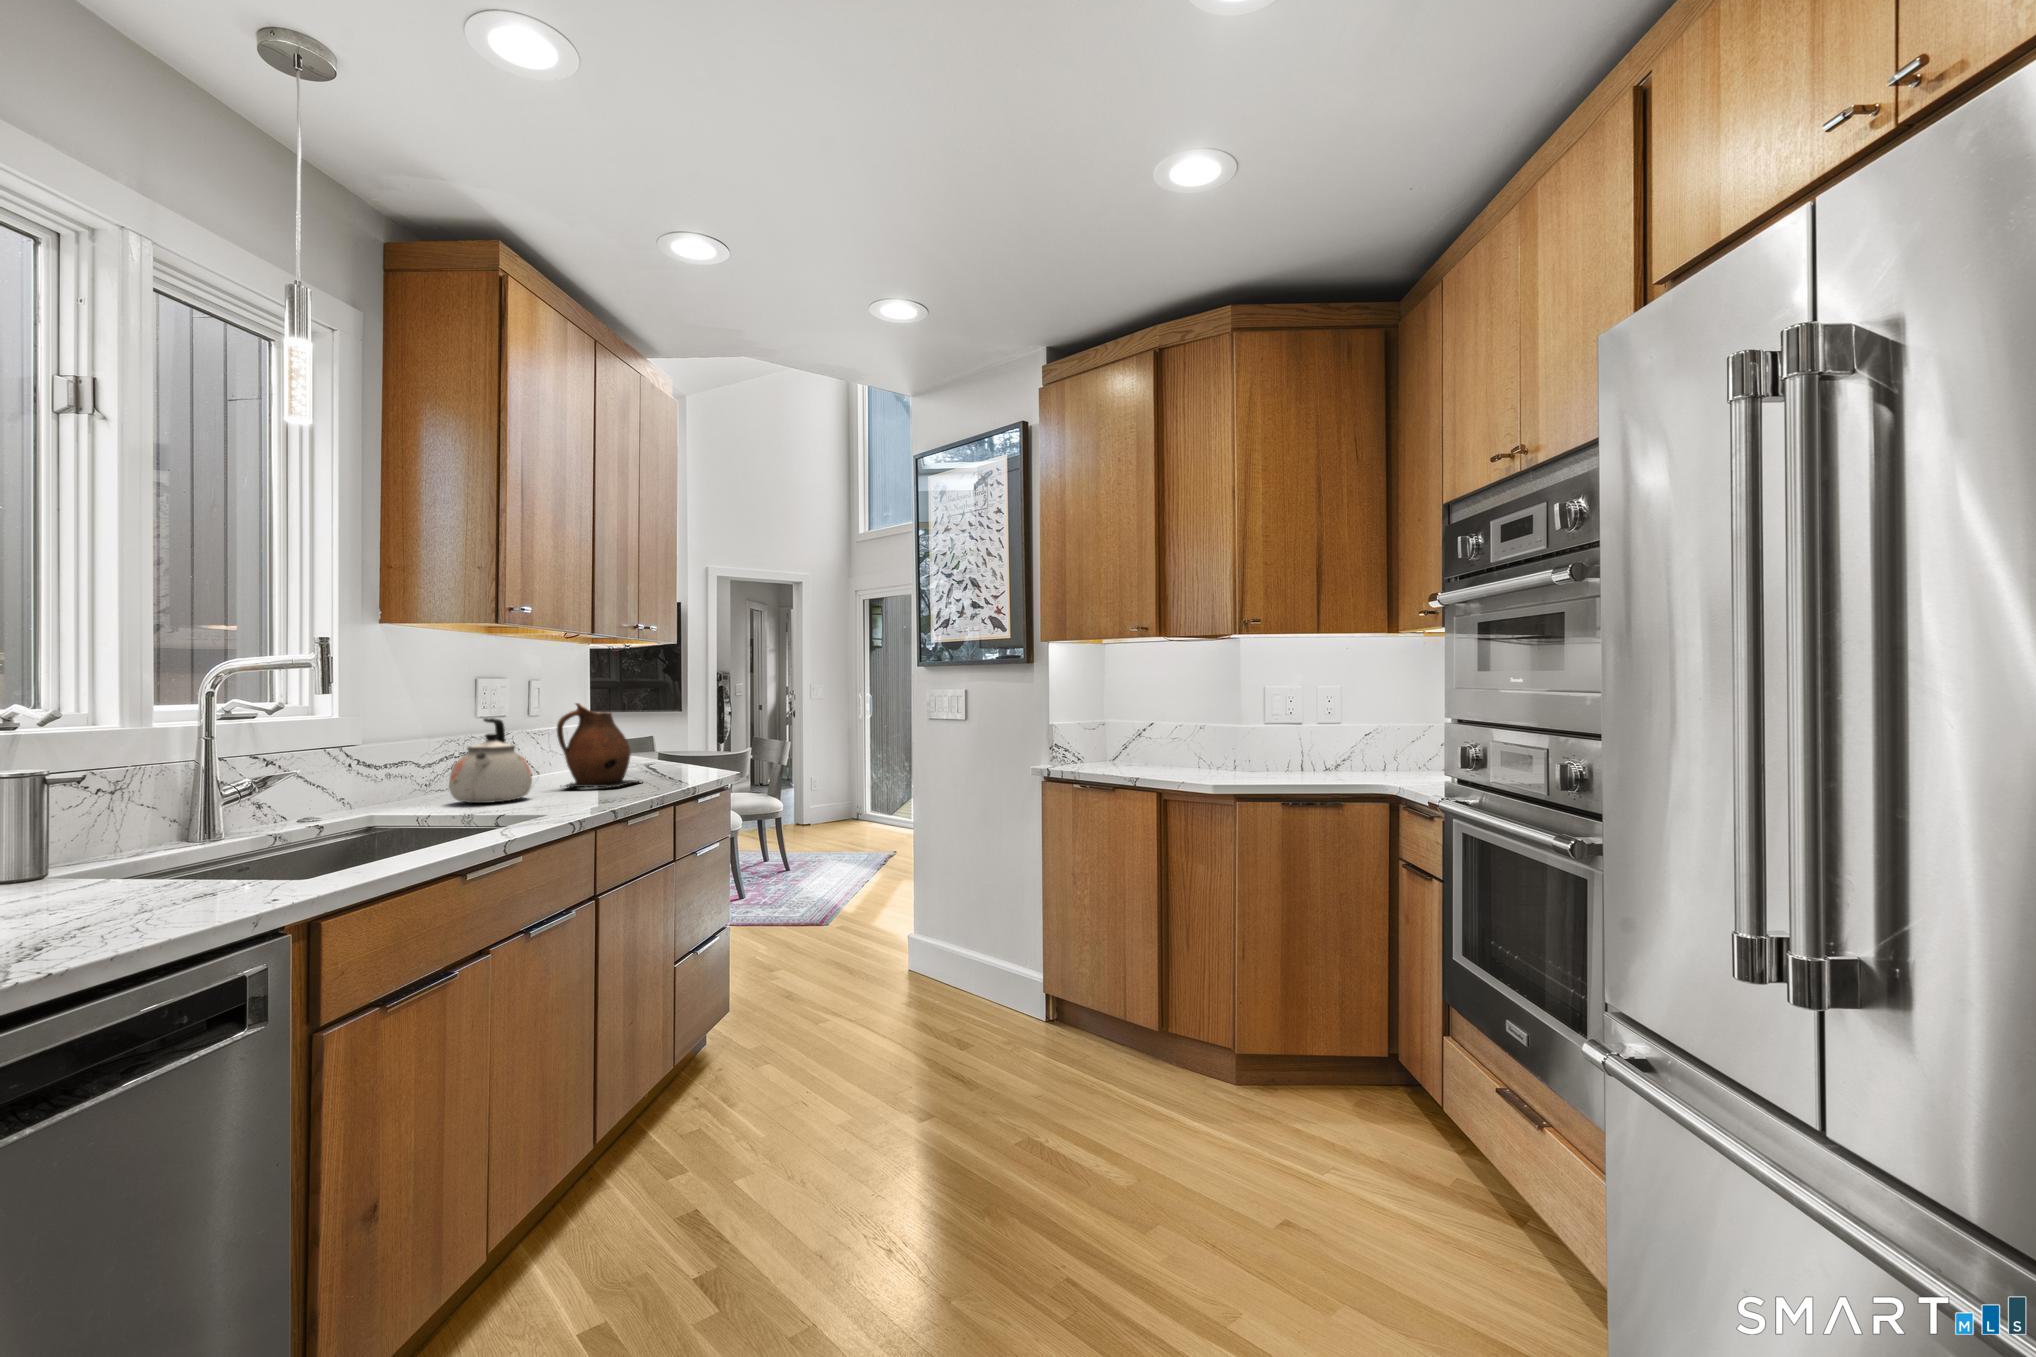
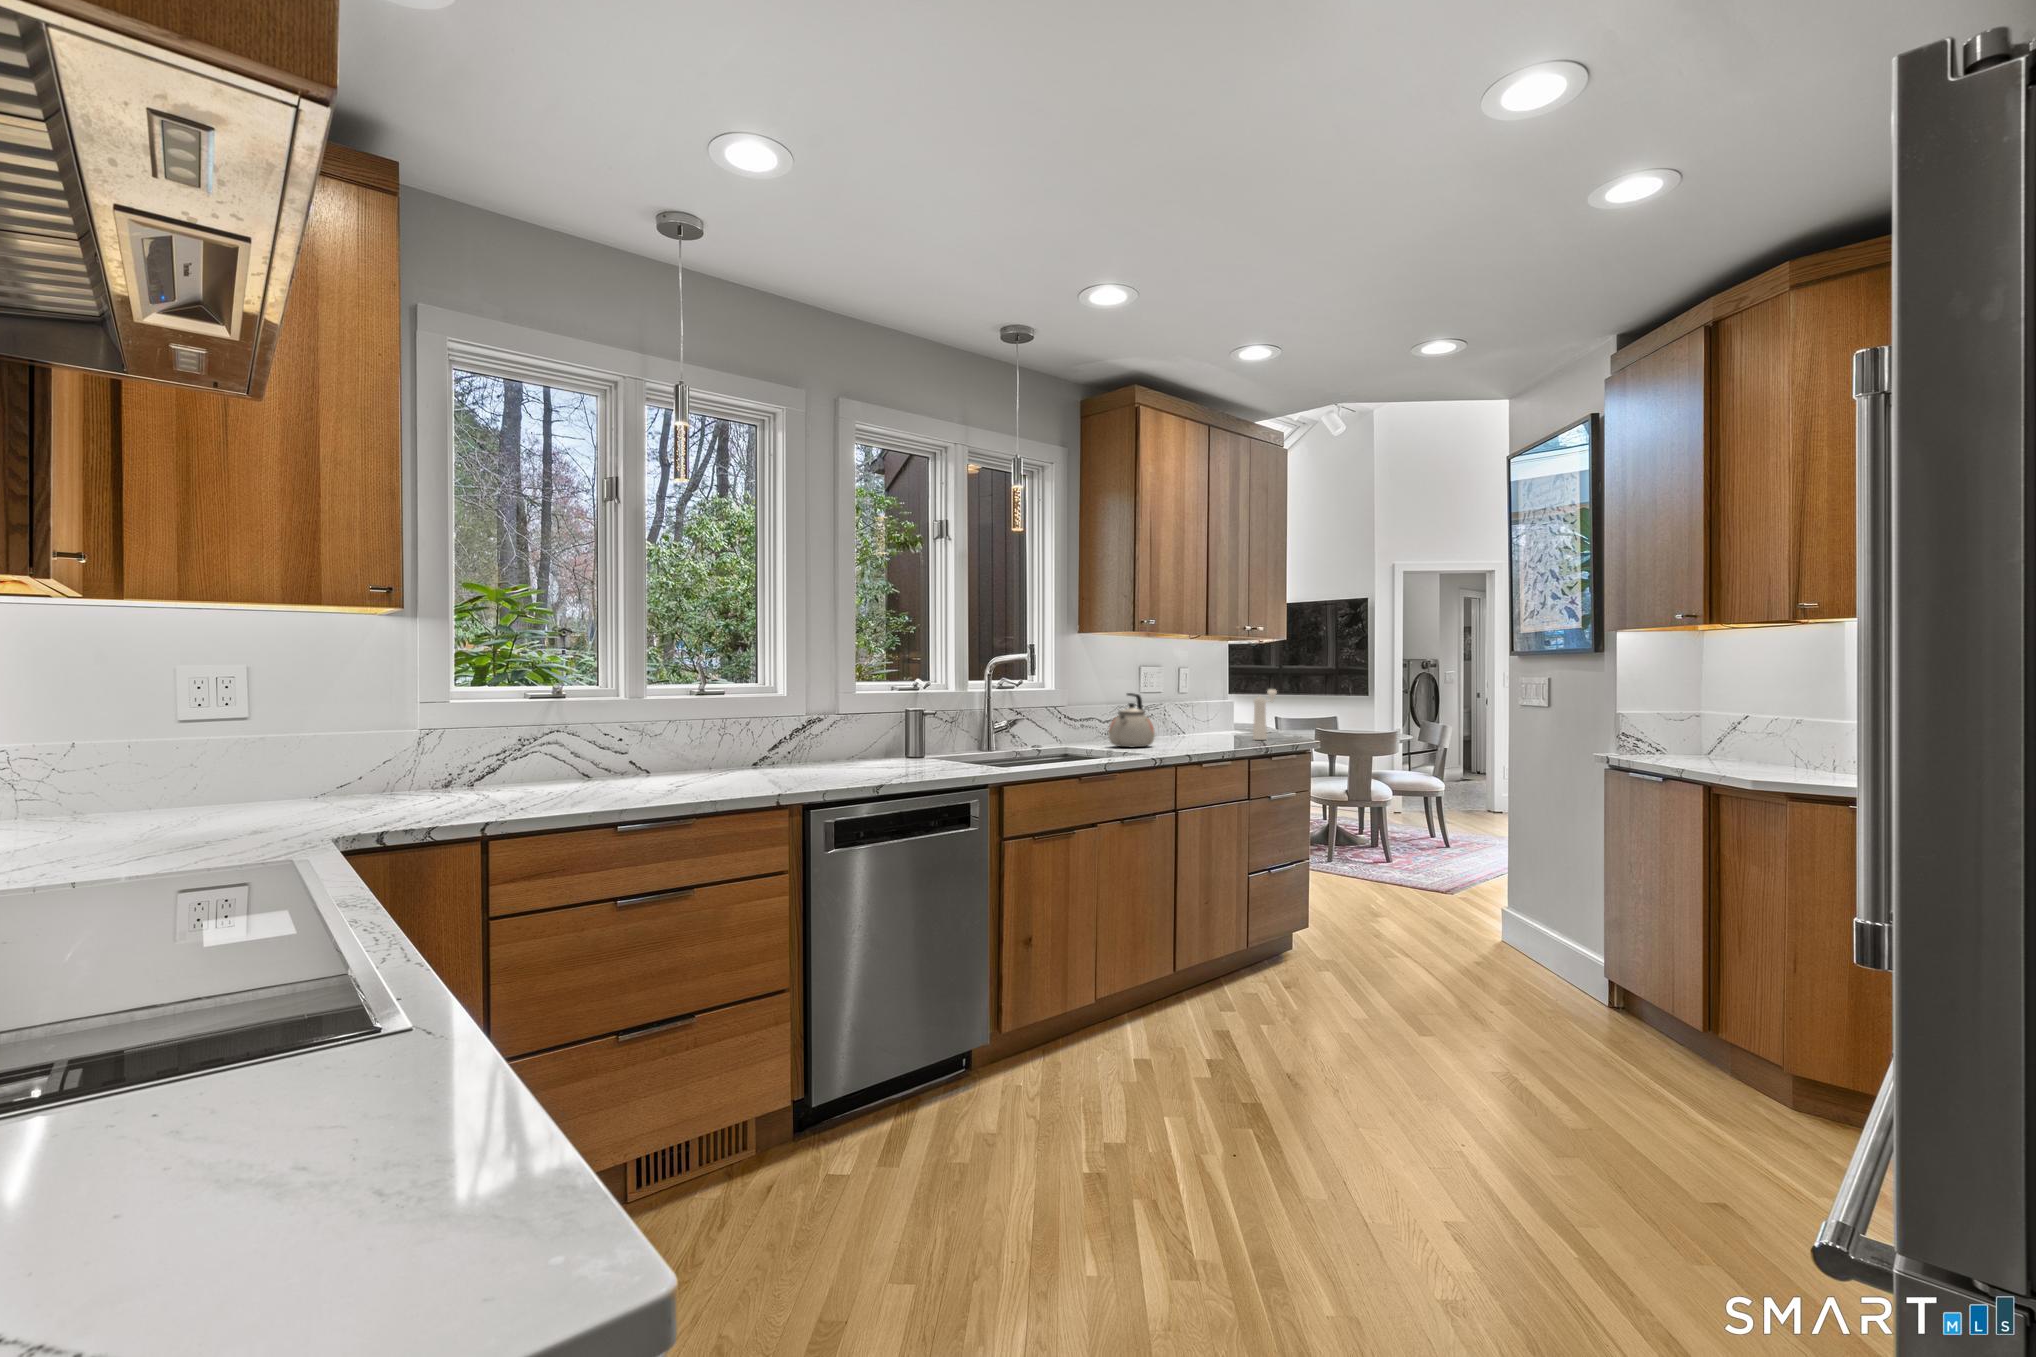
ceramic pitcher: present [557,703,639,788] -> none [1178,684,1236,745]
pepper mill: none [651,708,678,775] -> present [1253,690,1277,740]

